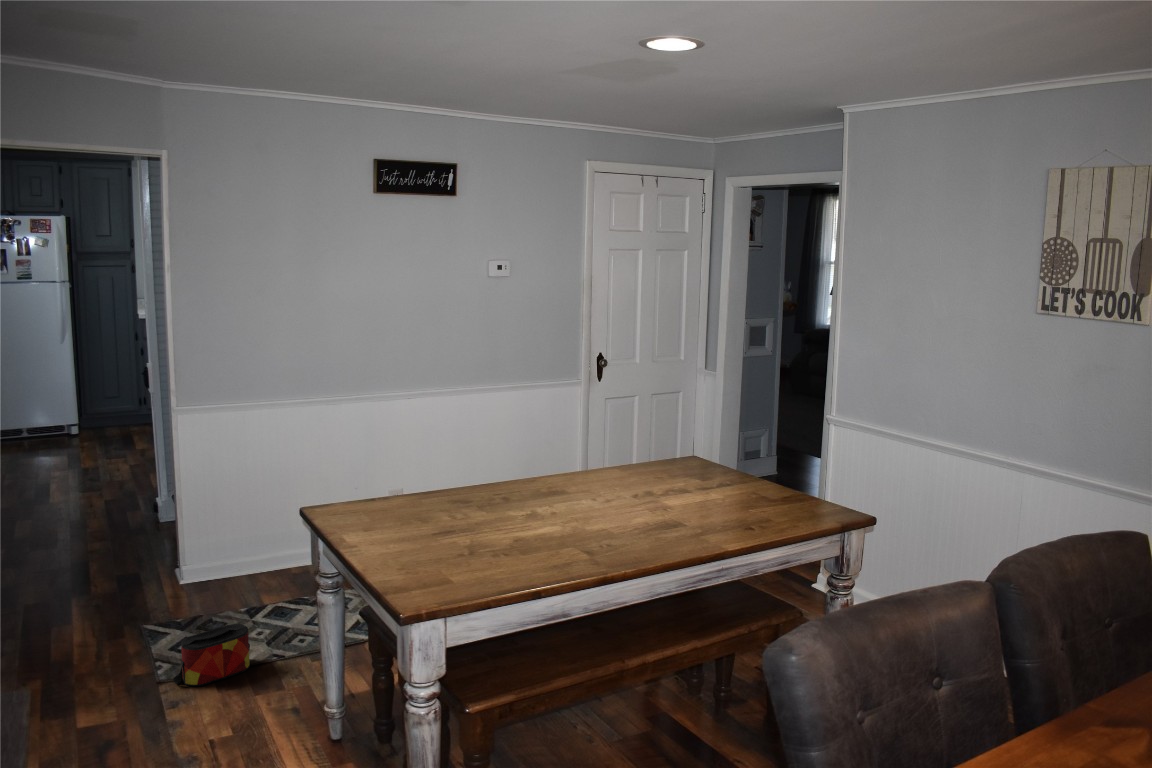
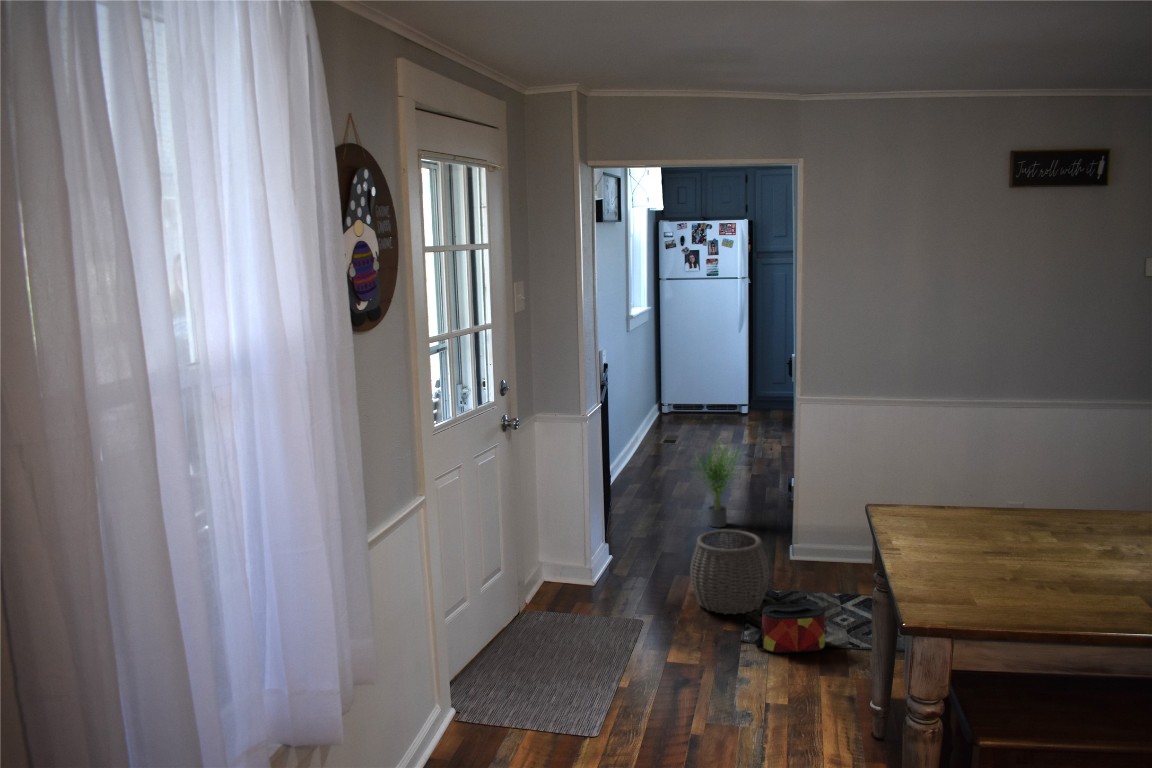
potted plant: none [40,464,113,566] -> present [698,441,738,527]
woven basket: none [77,563,175,661] -> present [690,530,769,614]

